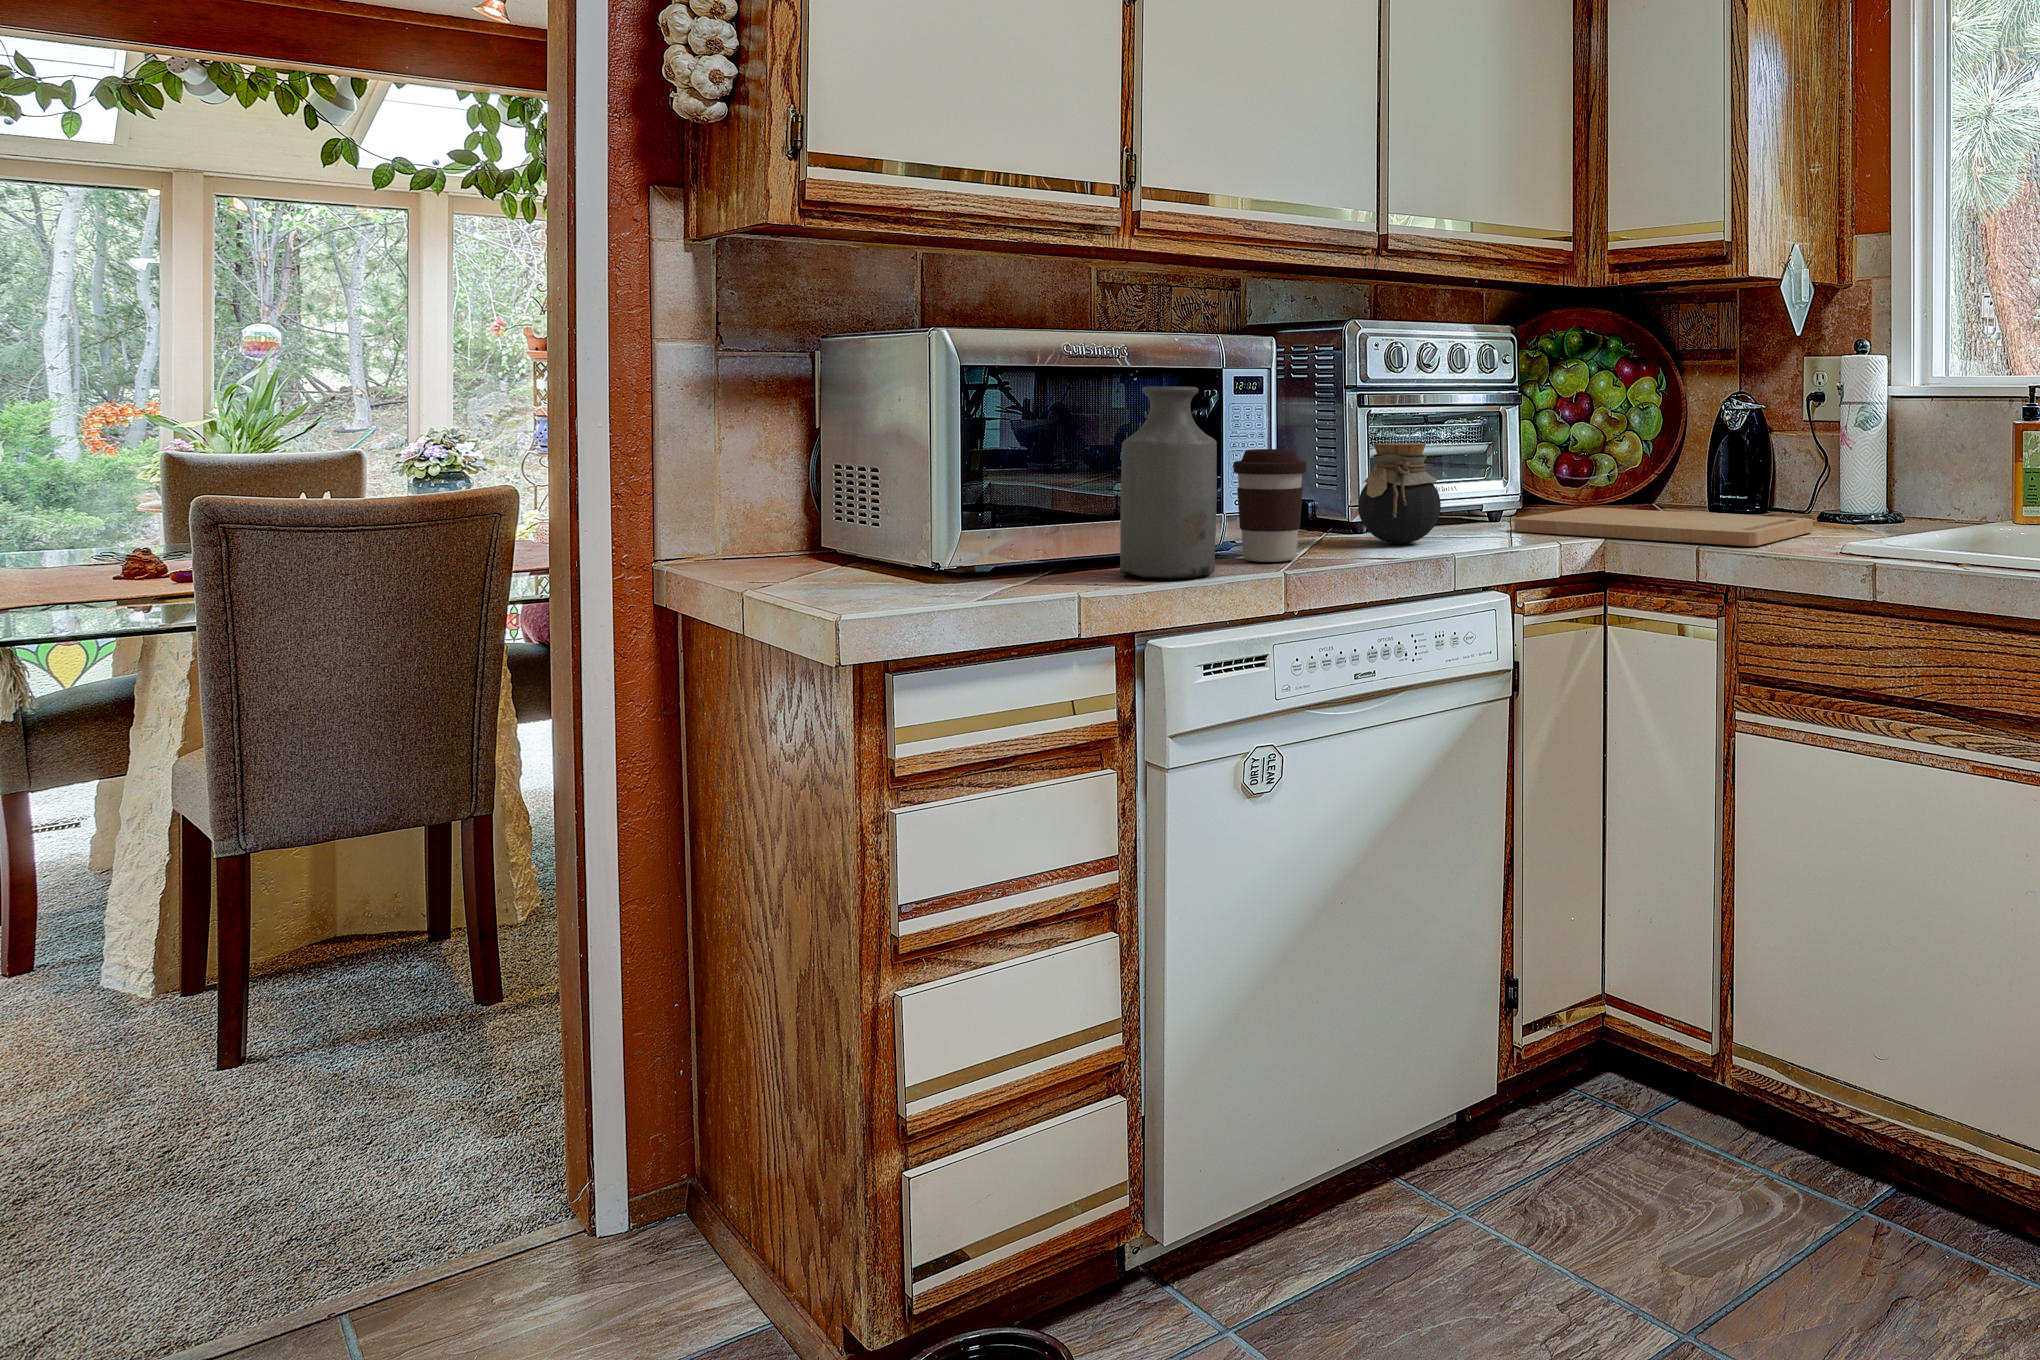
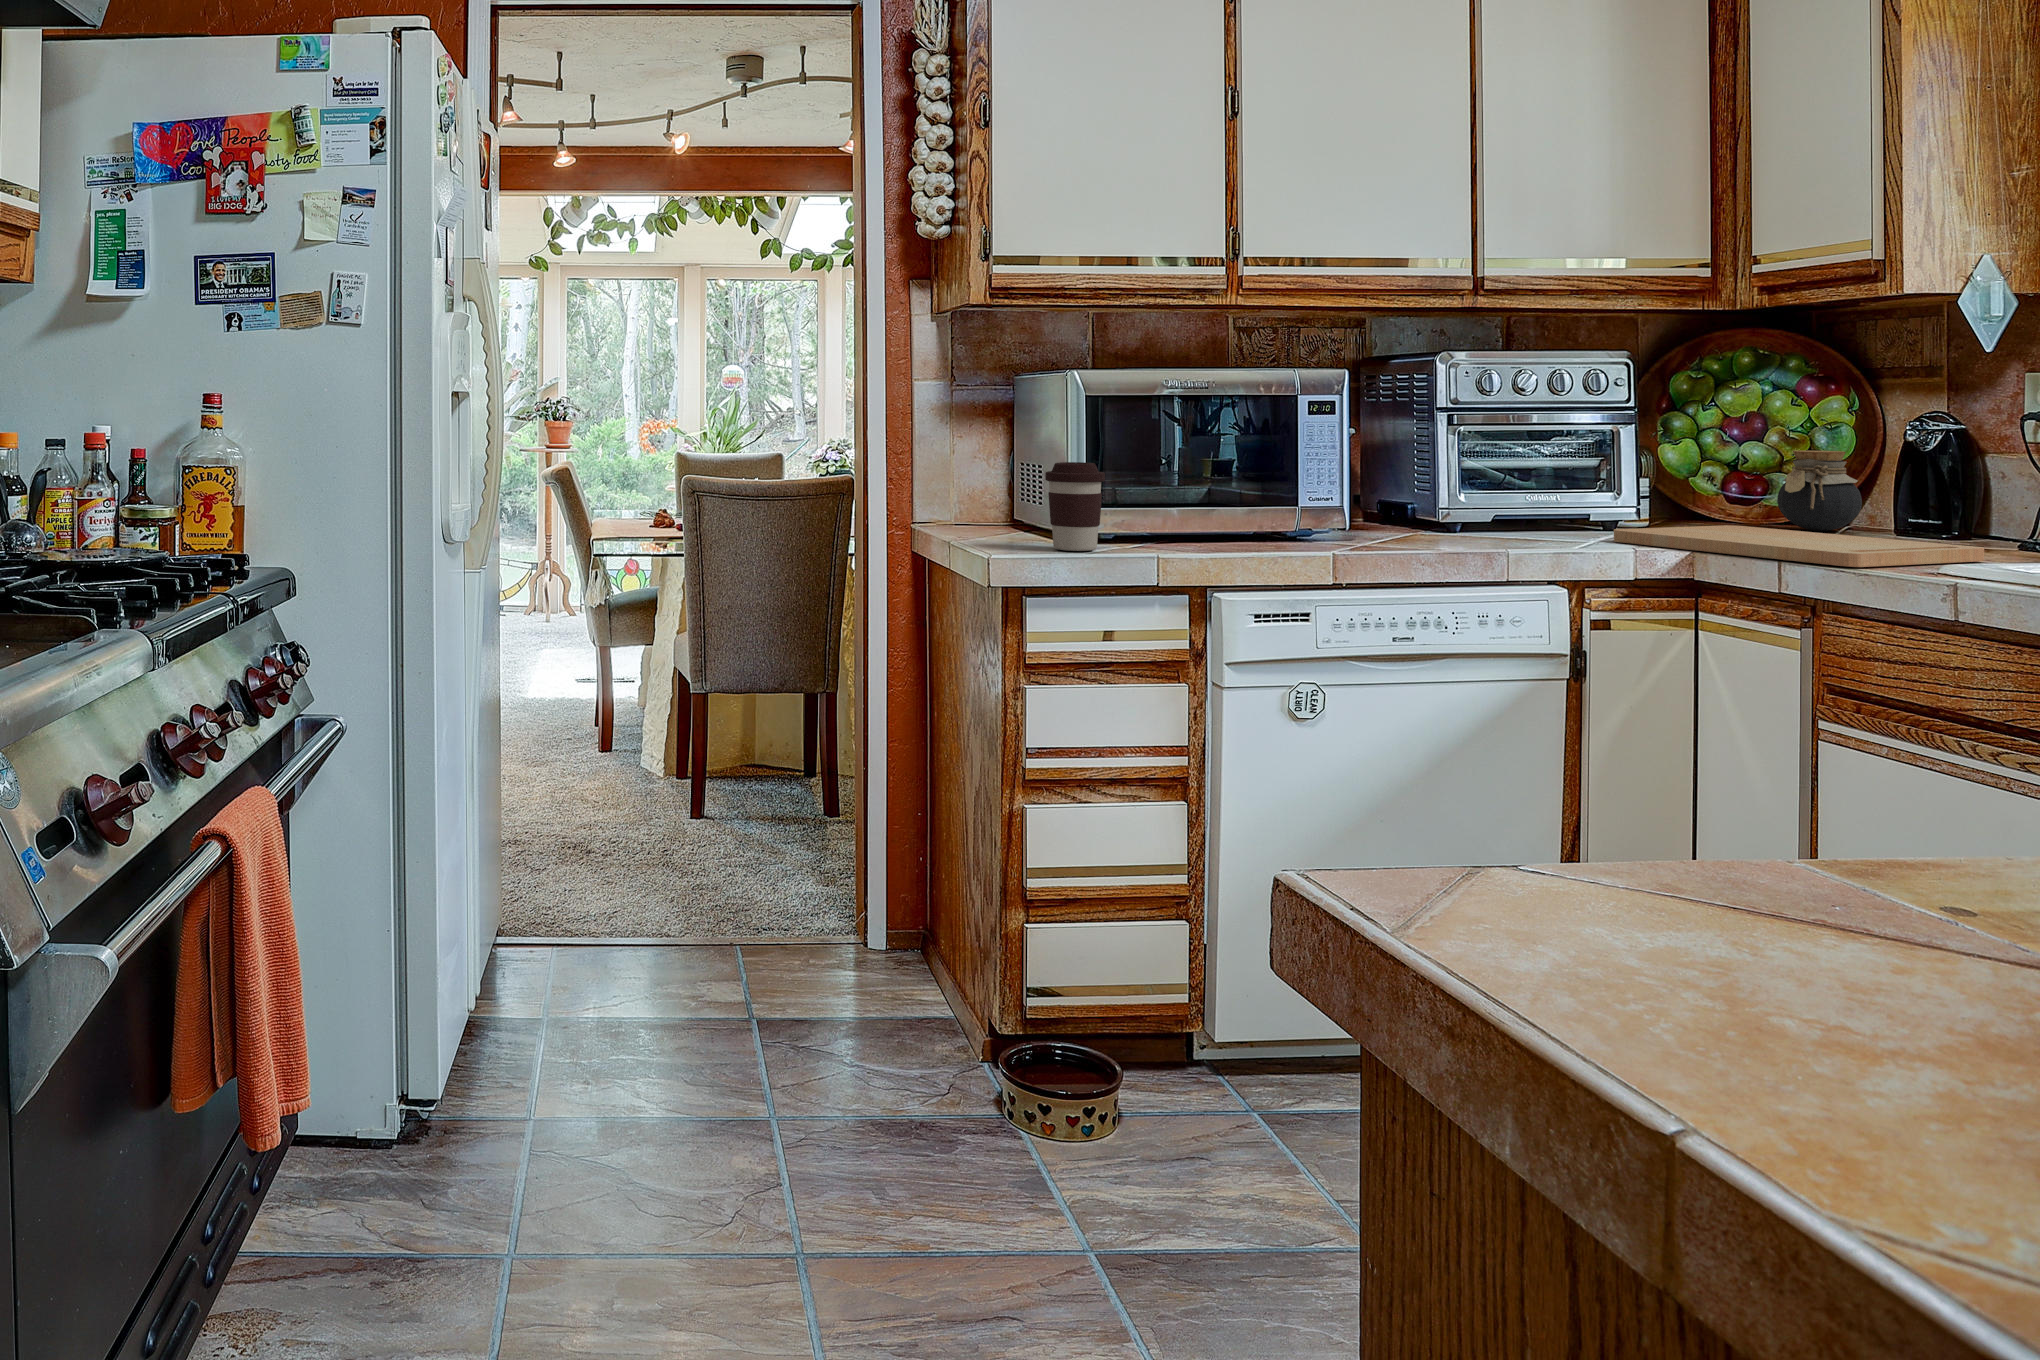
bottle: present [1120,386,1217,579] -> none [1196,413,1271,553]
jar: present [1358,443,1441,544] -> present [1777,450,1862,531]
coffee cup: present [1234,449,1306,562] -> present [1045,462,1105,551]

